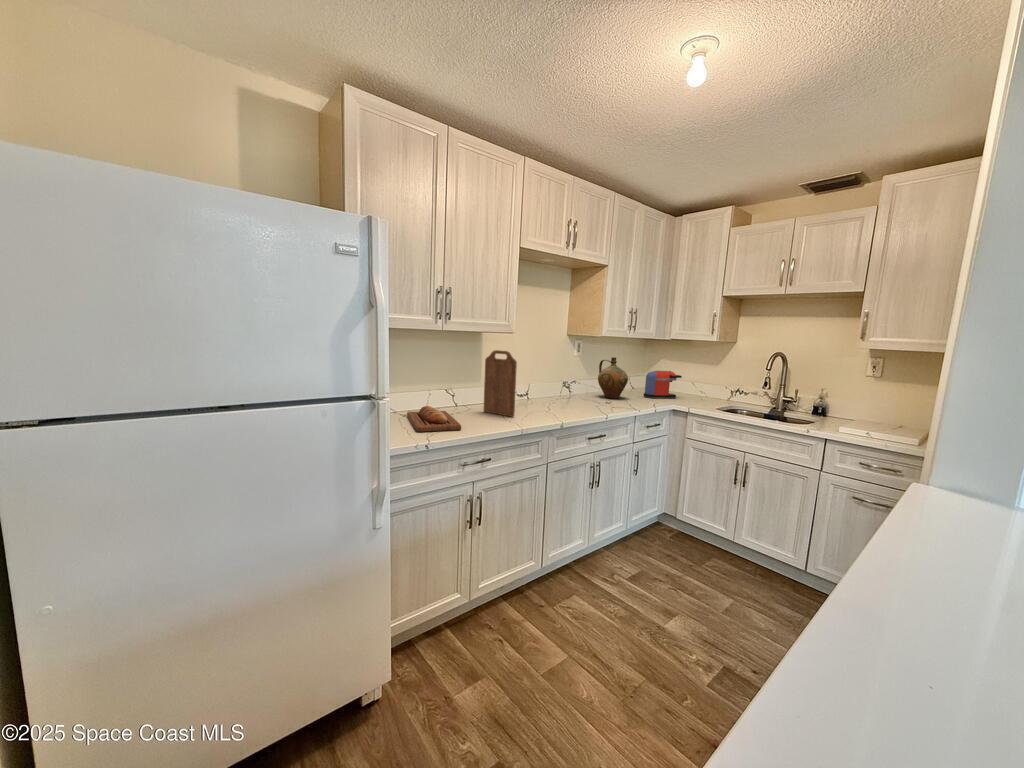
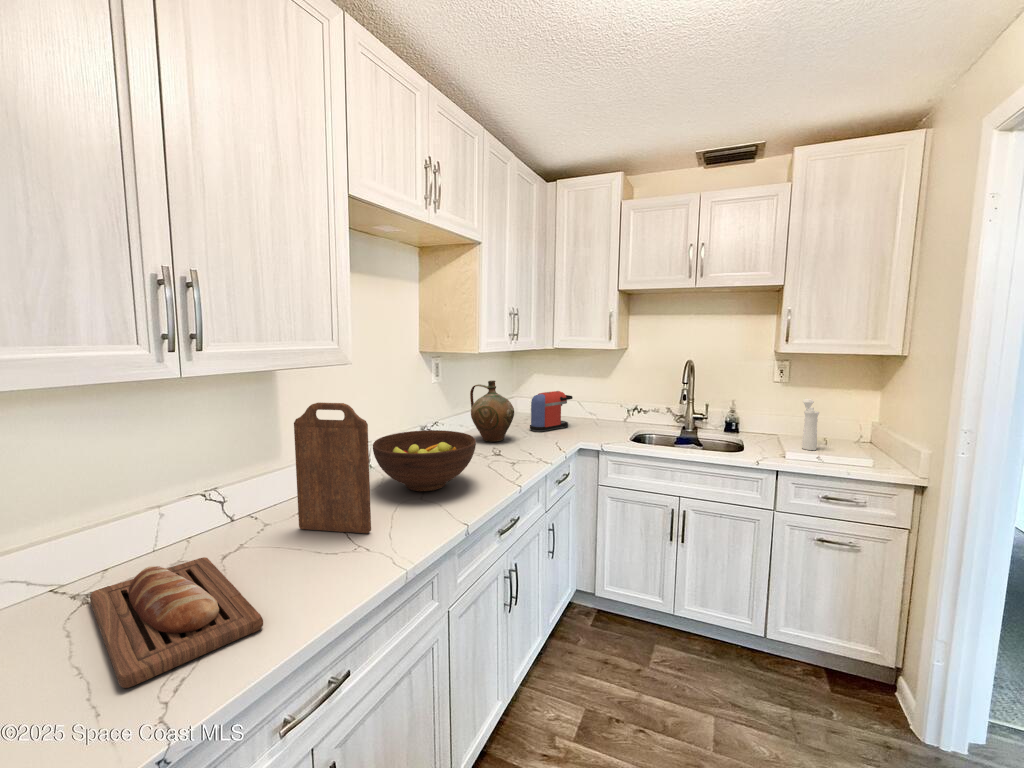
fruit bowl: none [525,379,583,410] -> present [373,430,476,491]
pepper mill: none [871,390,895,433] -> present [802,399,819,450]

